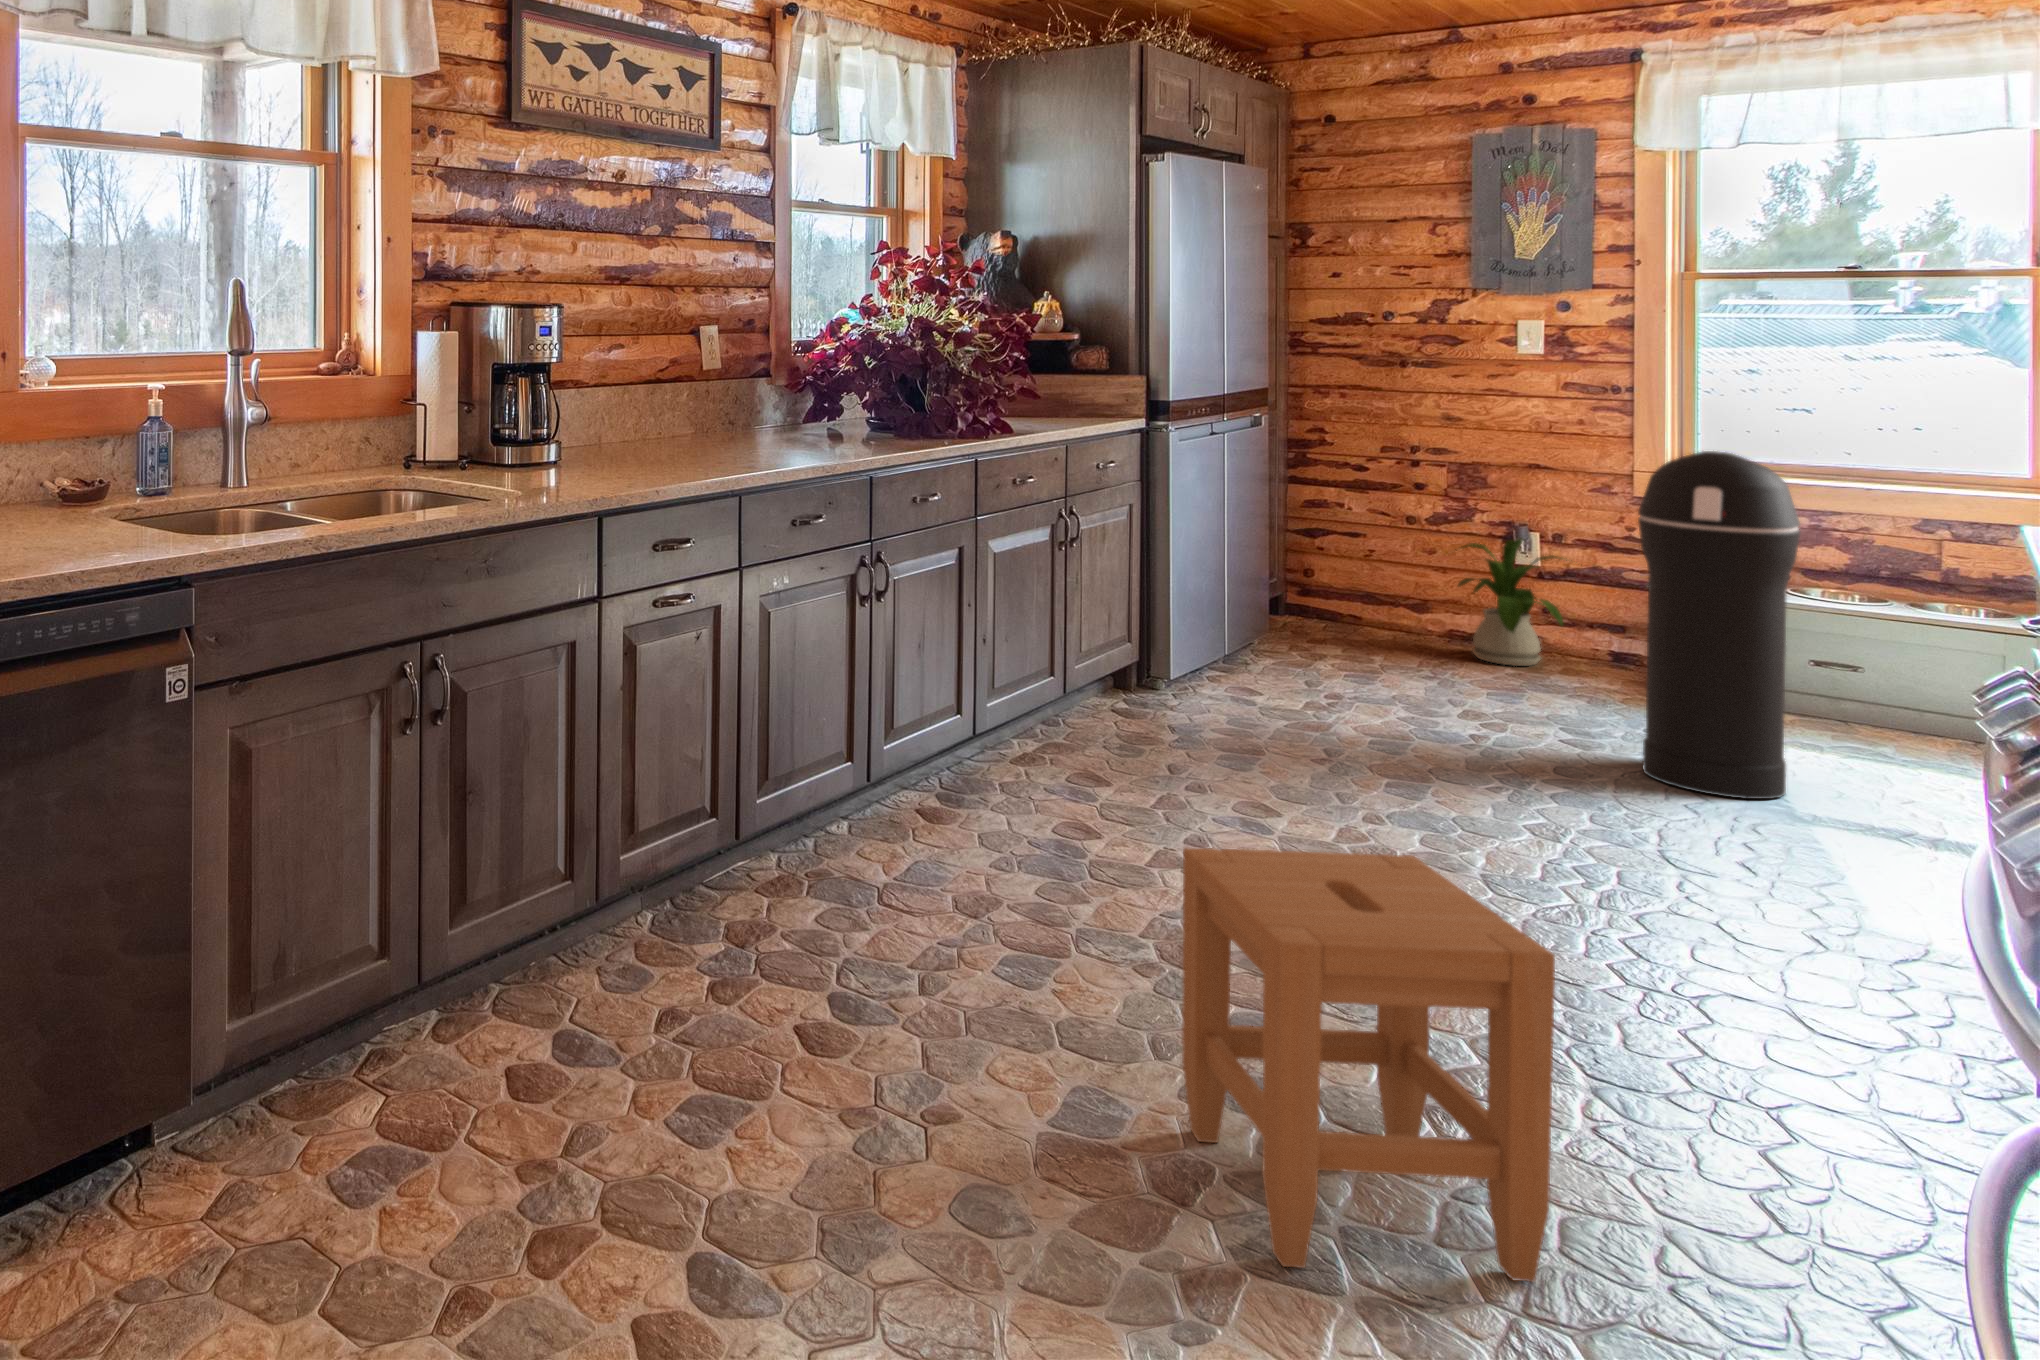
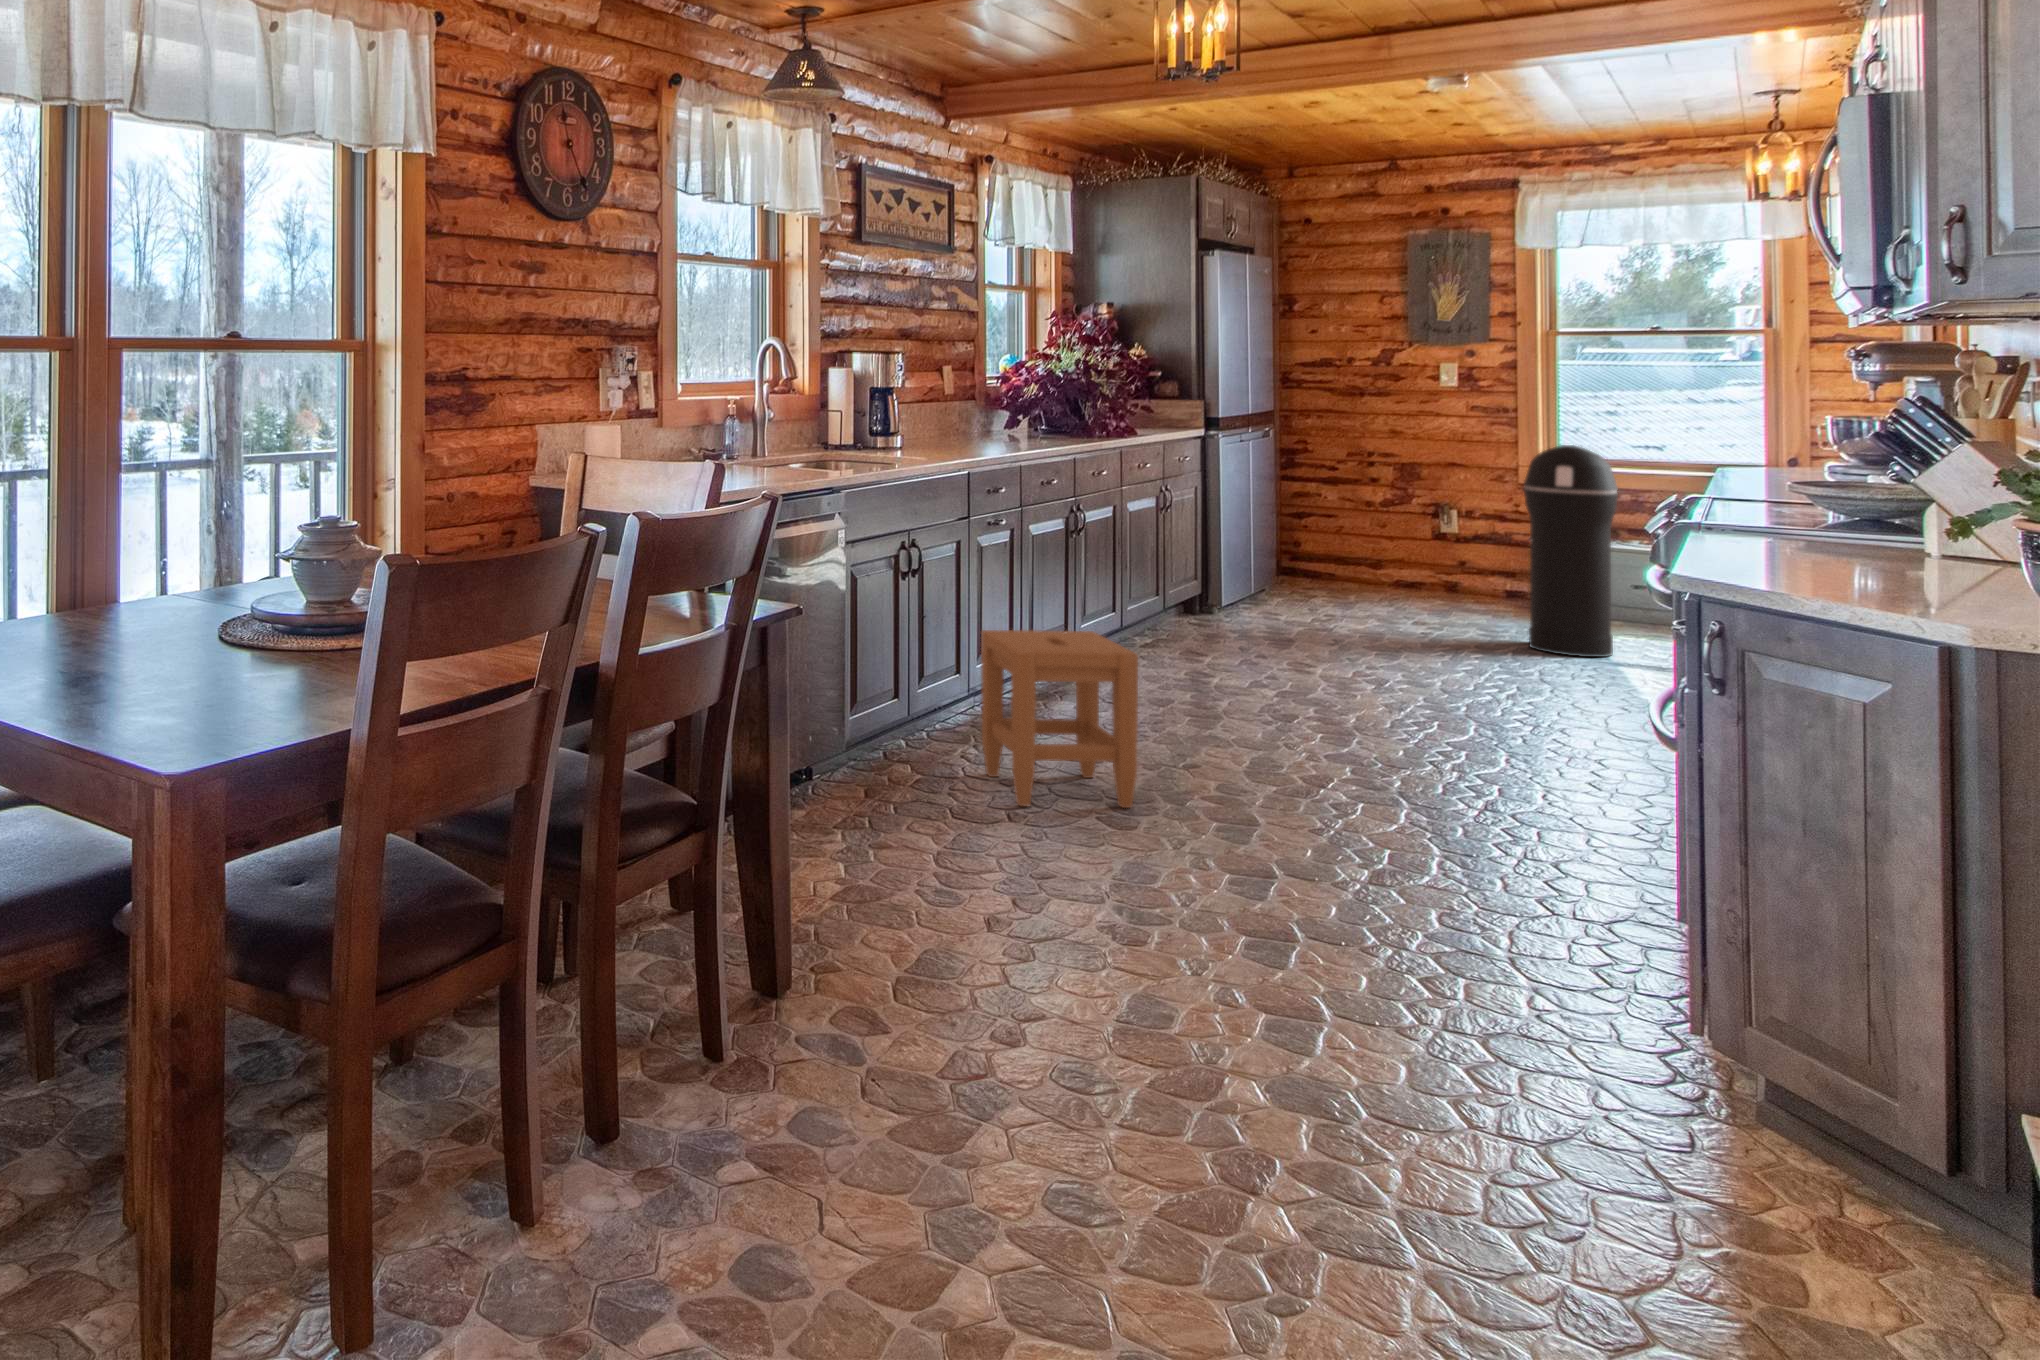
house plant: present [1455,539,1567,666] -> none [1395,512,1488,599]
stool: present [1182,847,1555,1282] -> present [981,630,1138,808]

